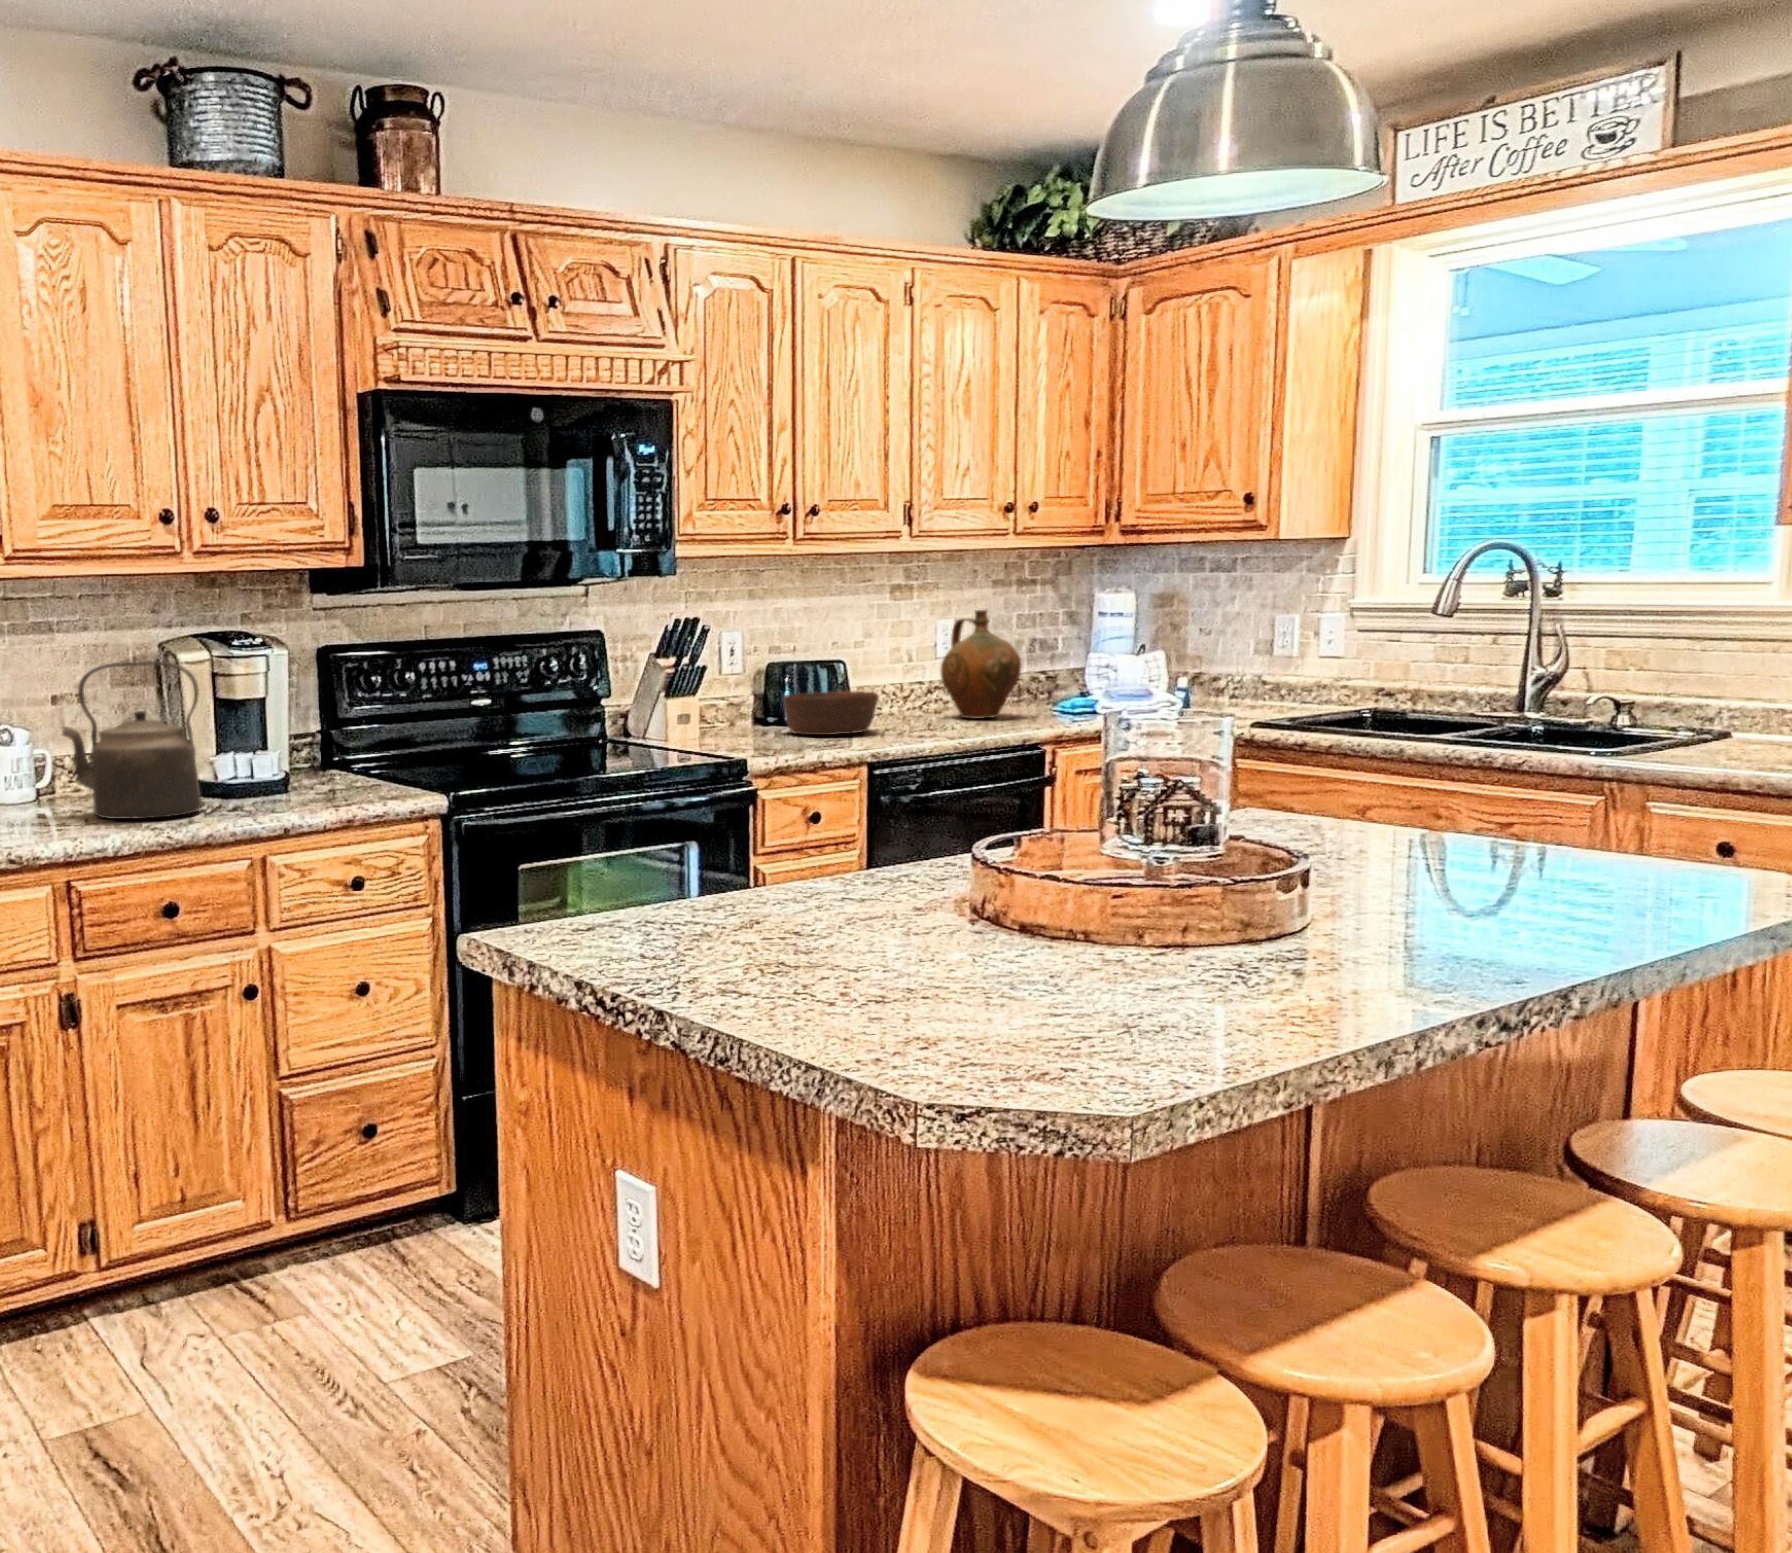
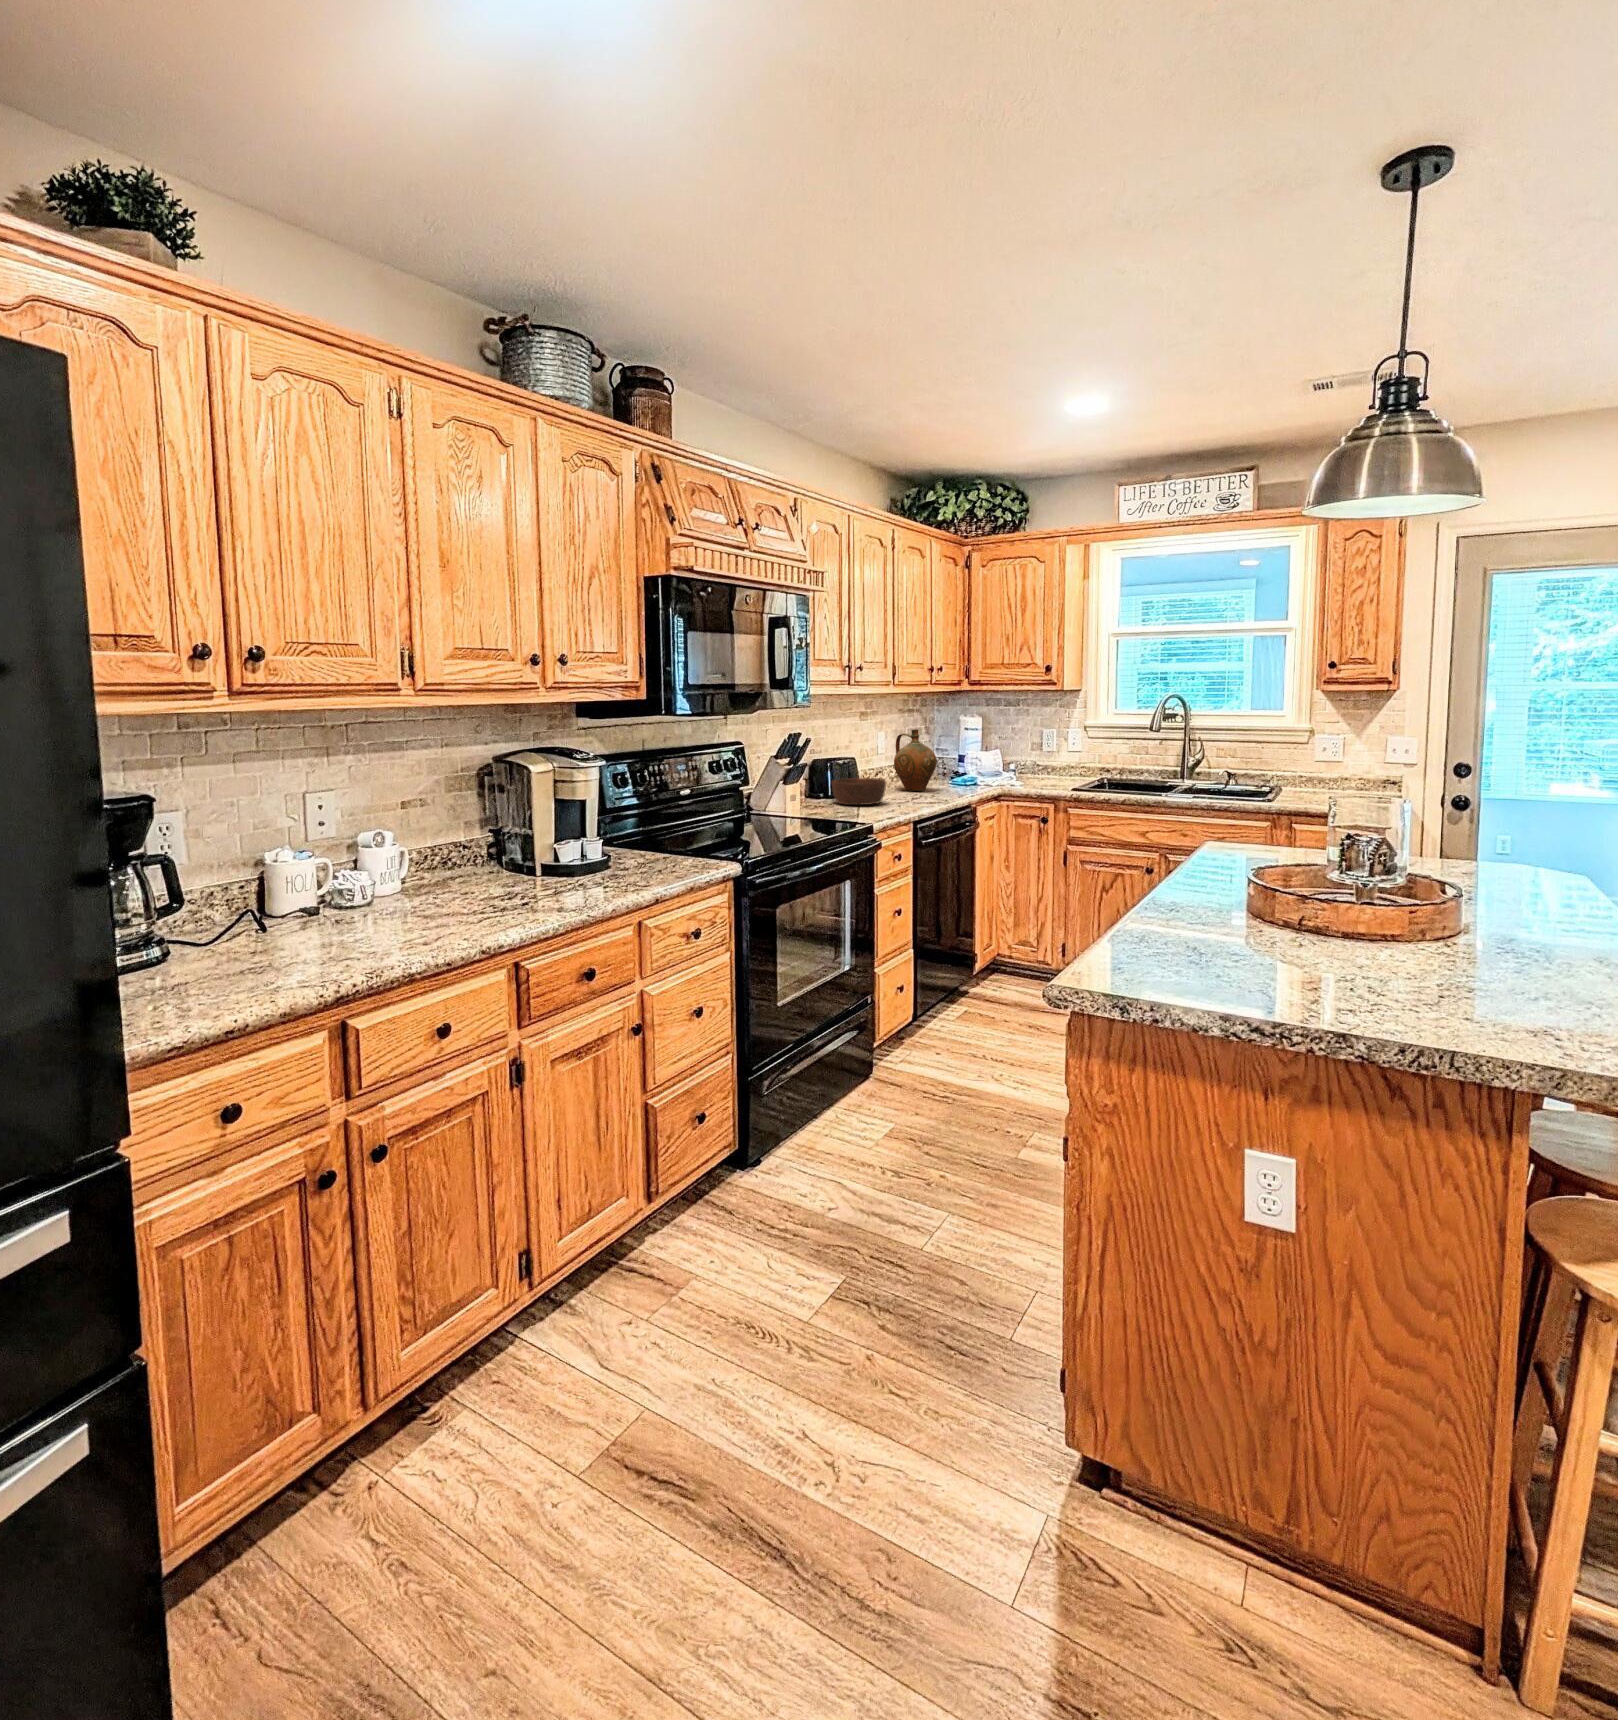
kettle: present [62,661,202,819] -> none [448,779,570,907]

